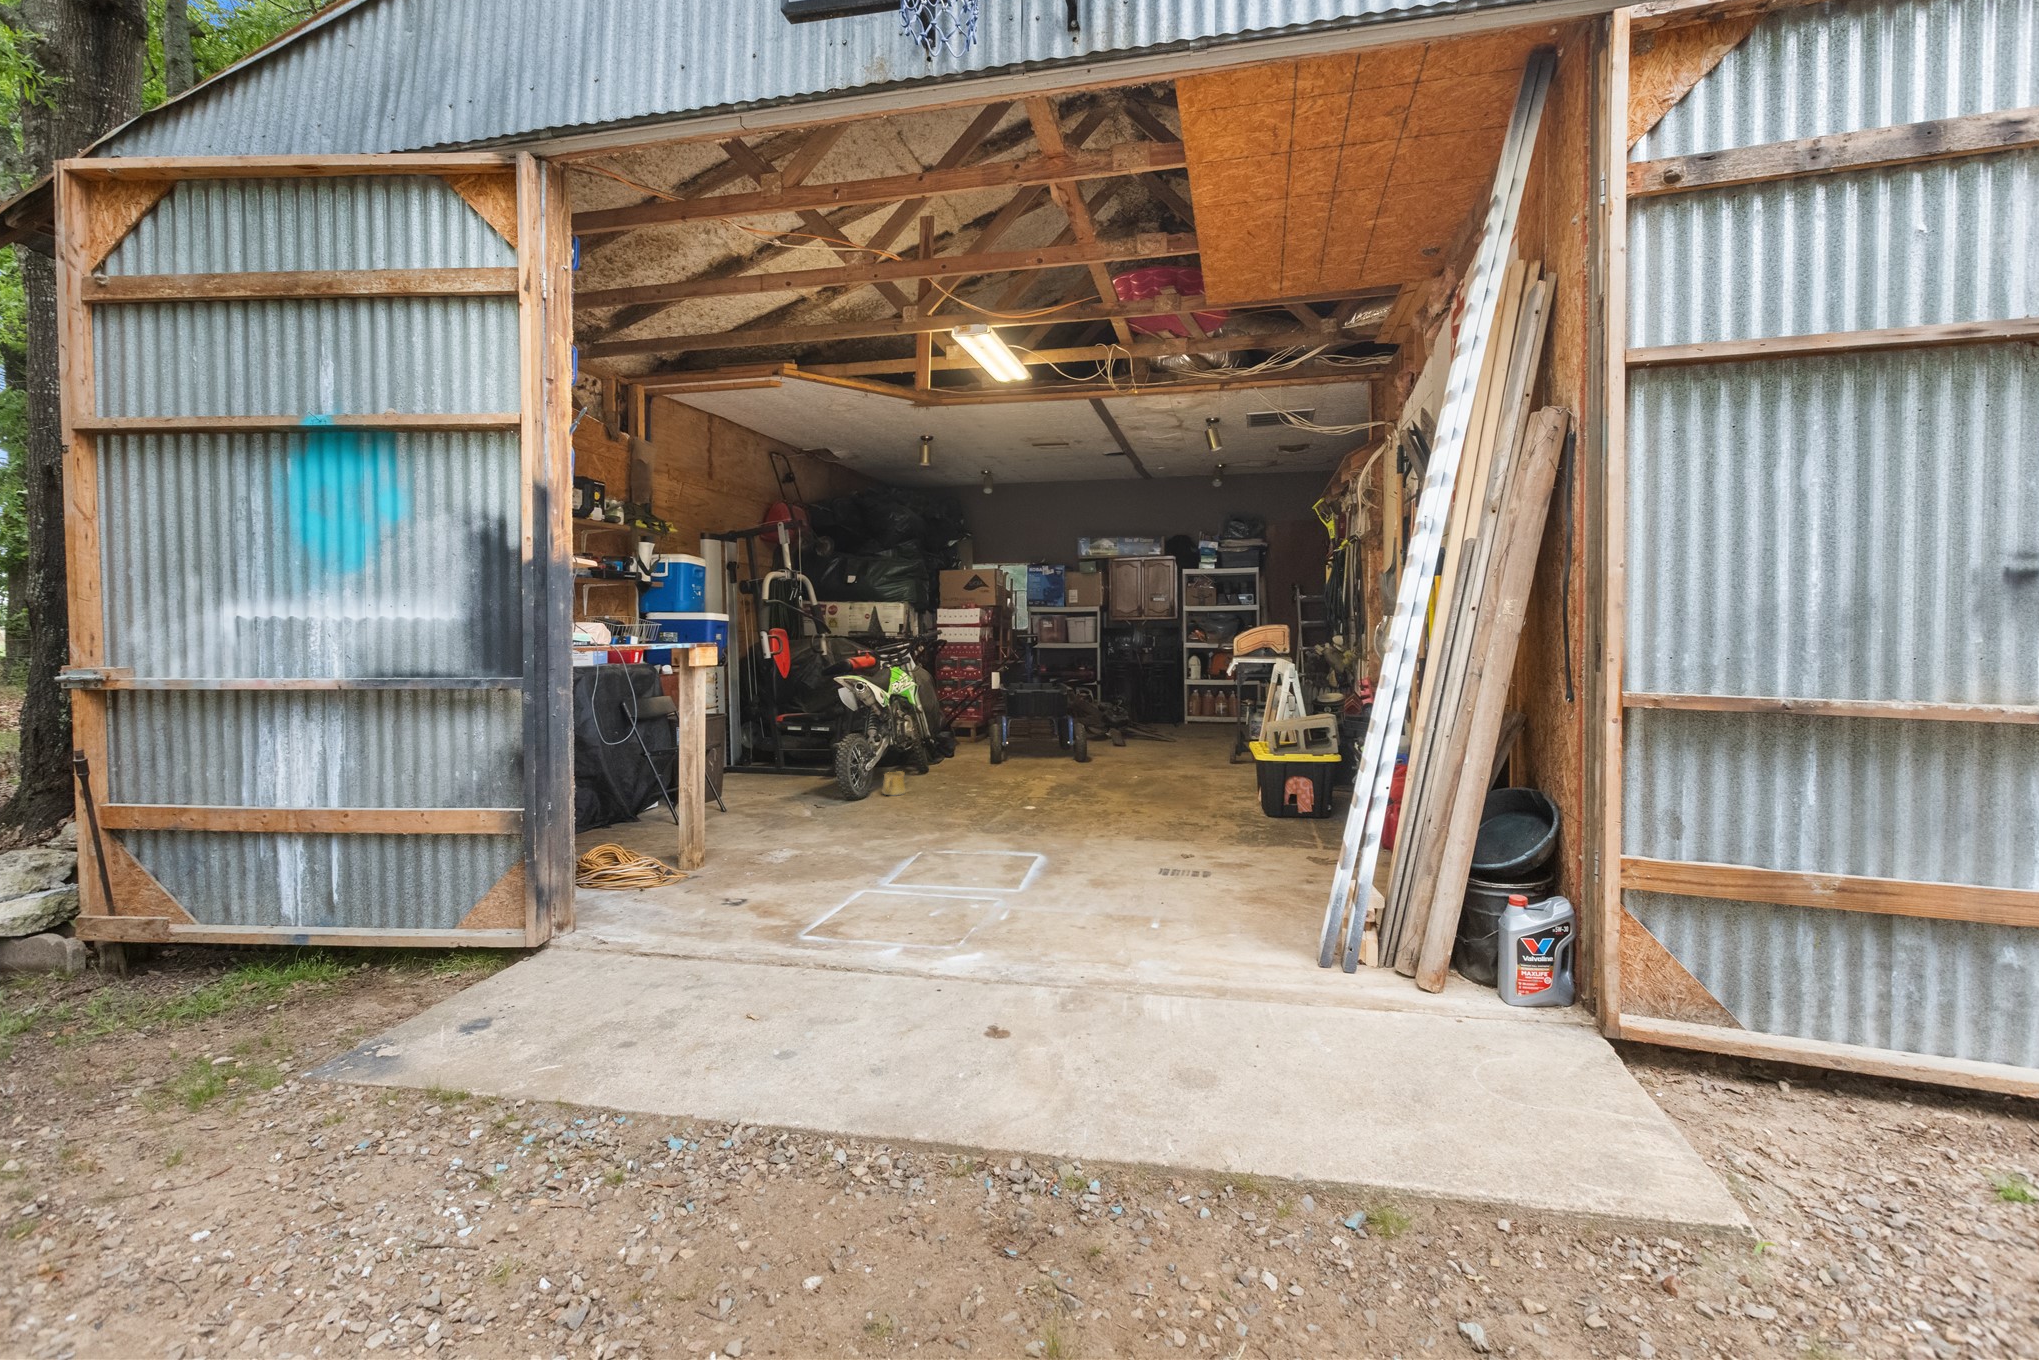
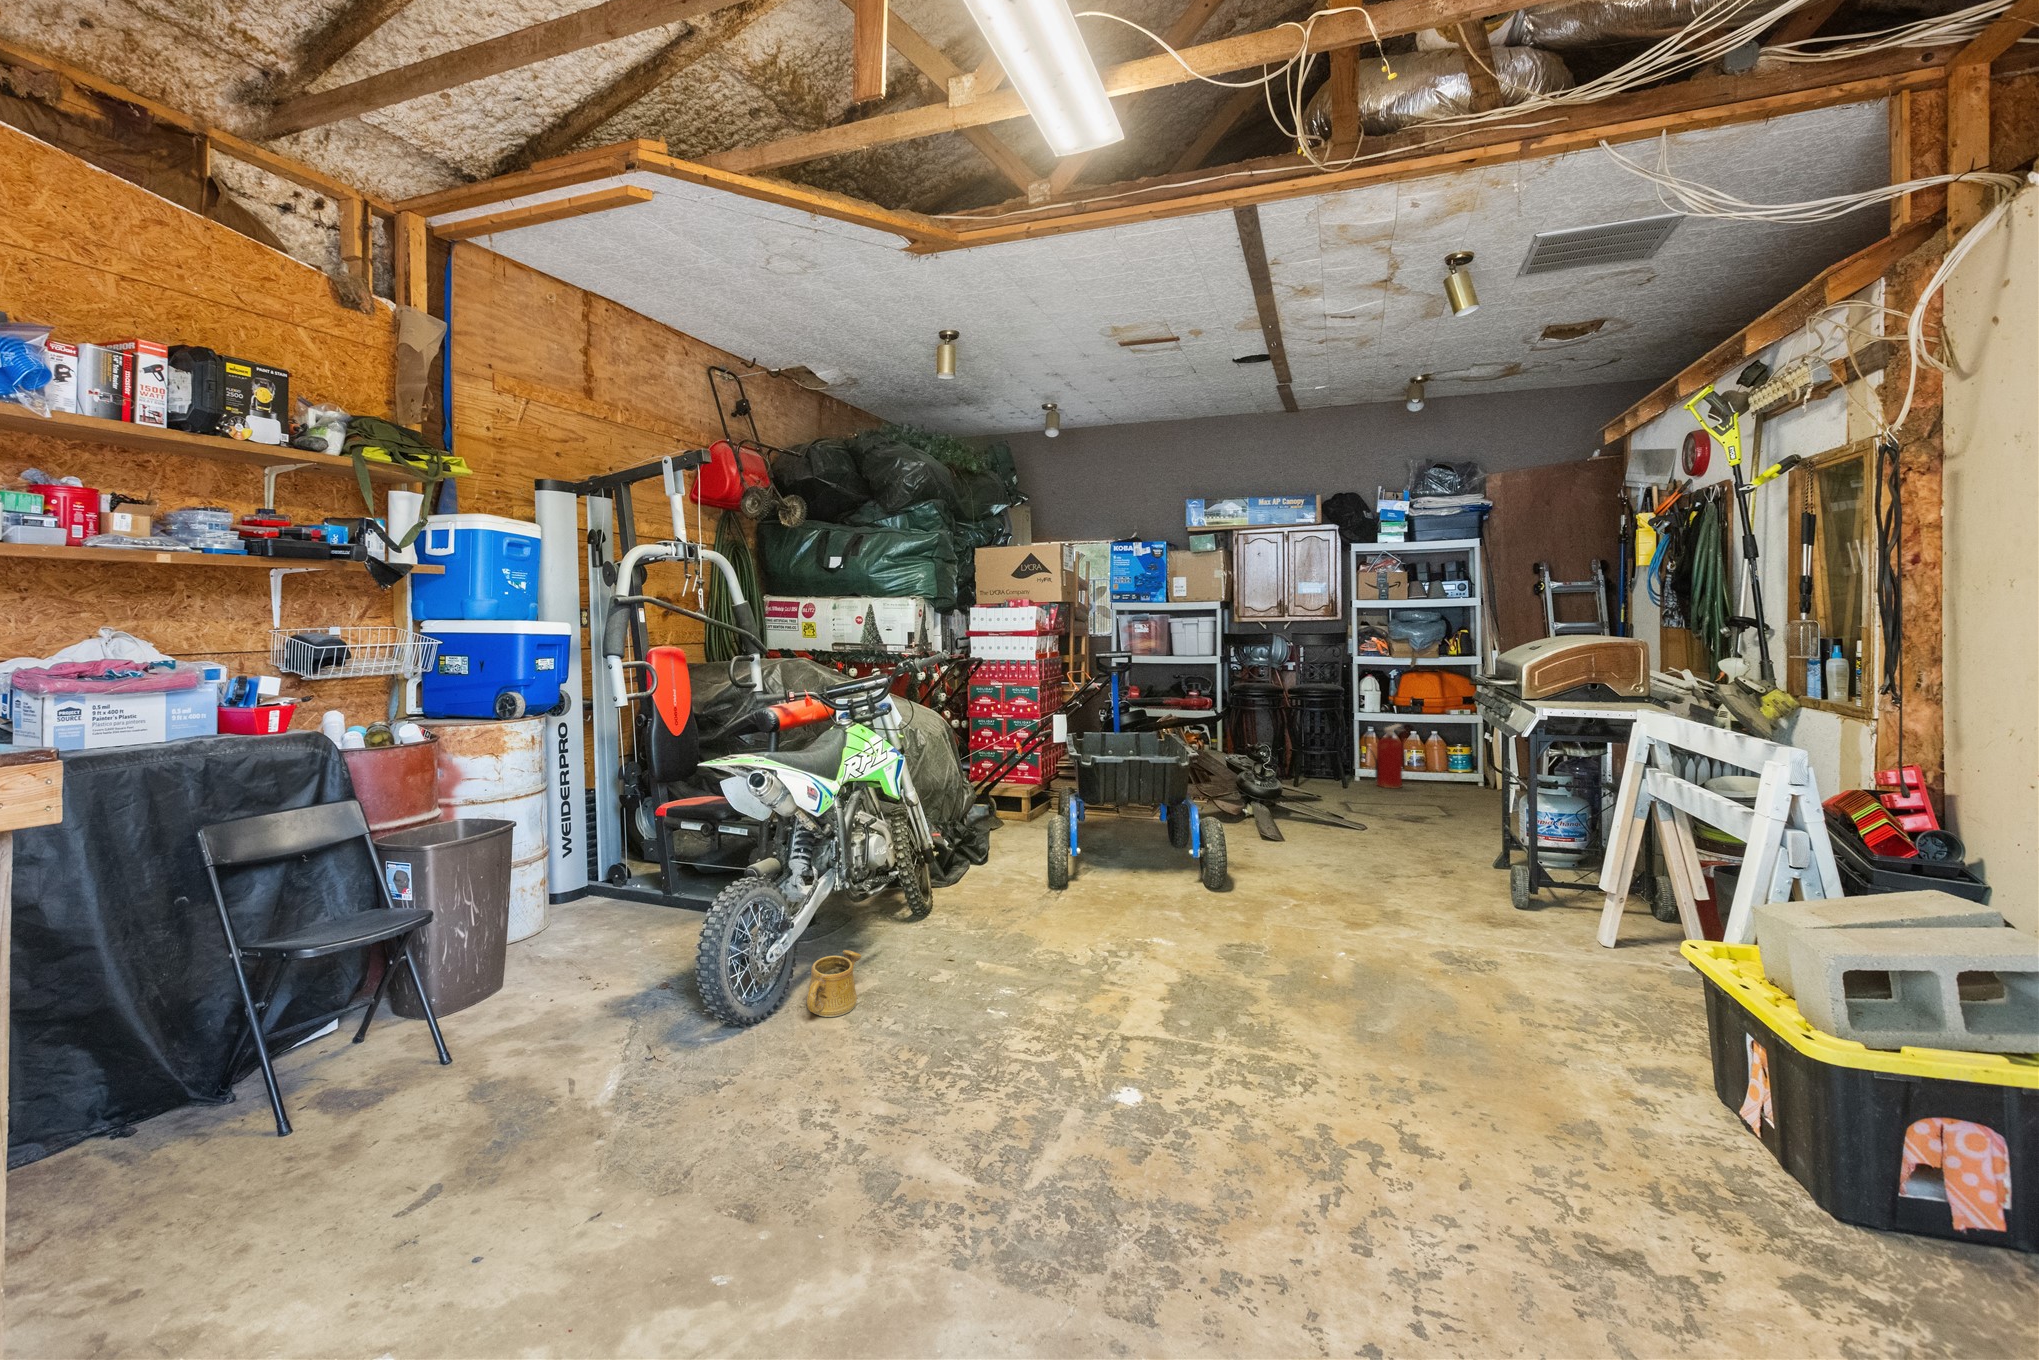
fire extinguisher: none [1190,686,1215,727] -> present [1364,724,1403,789]

